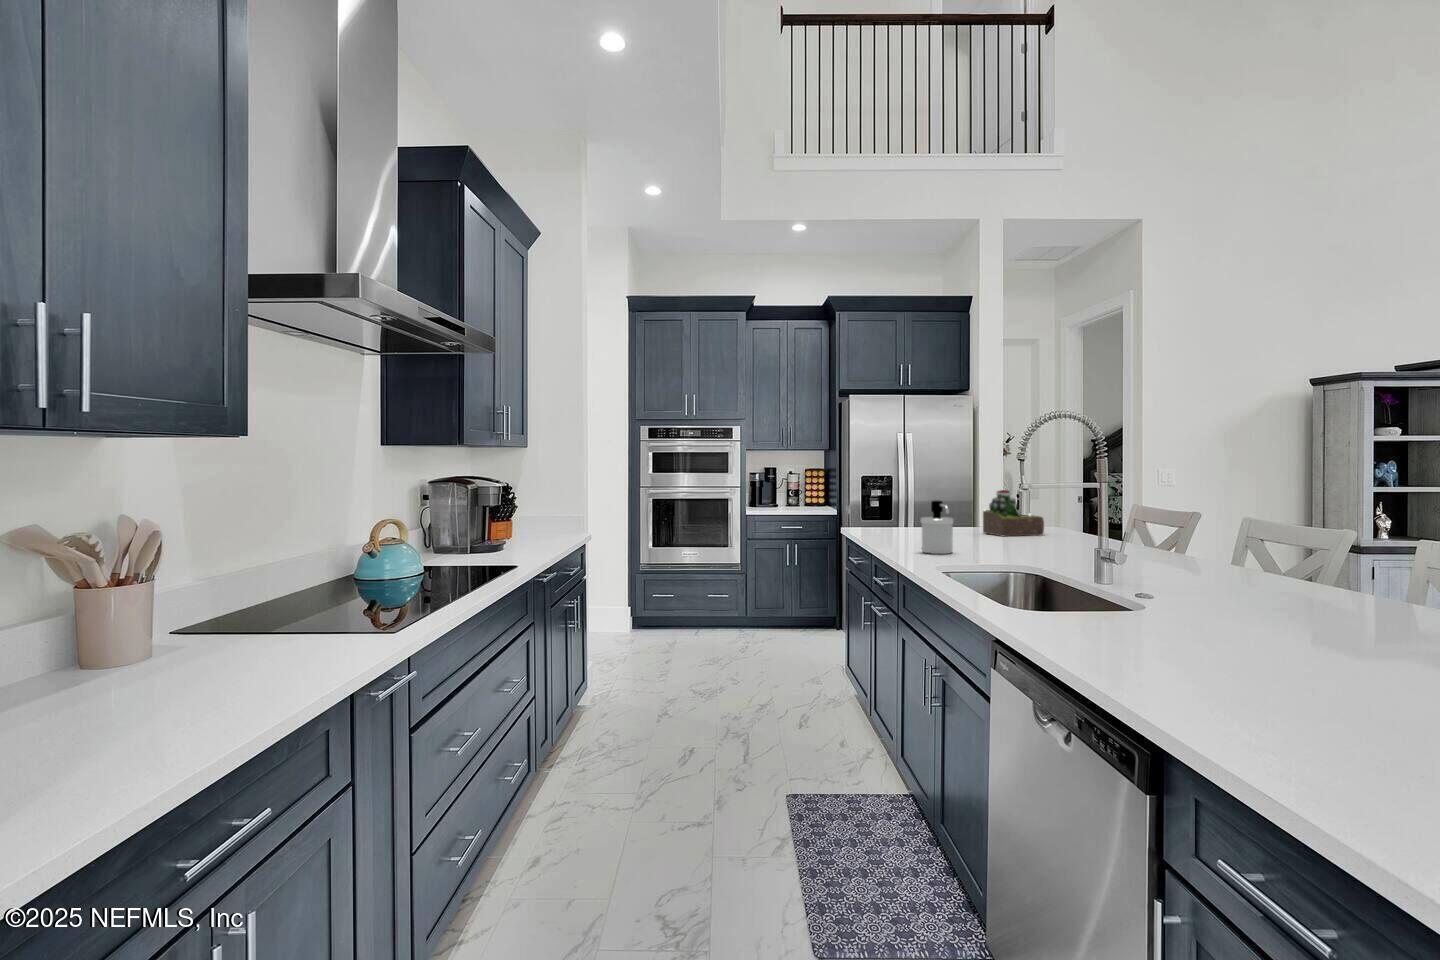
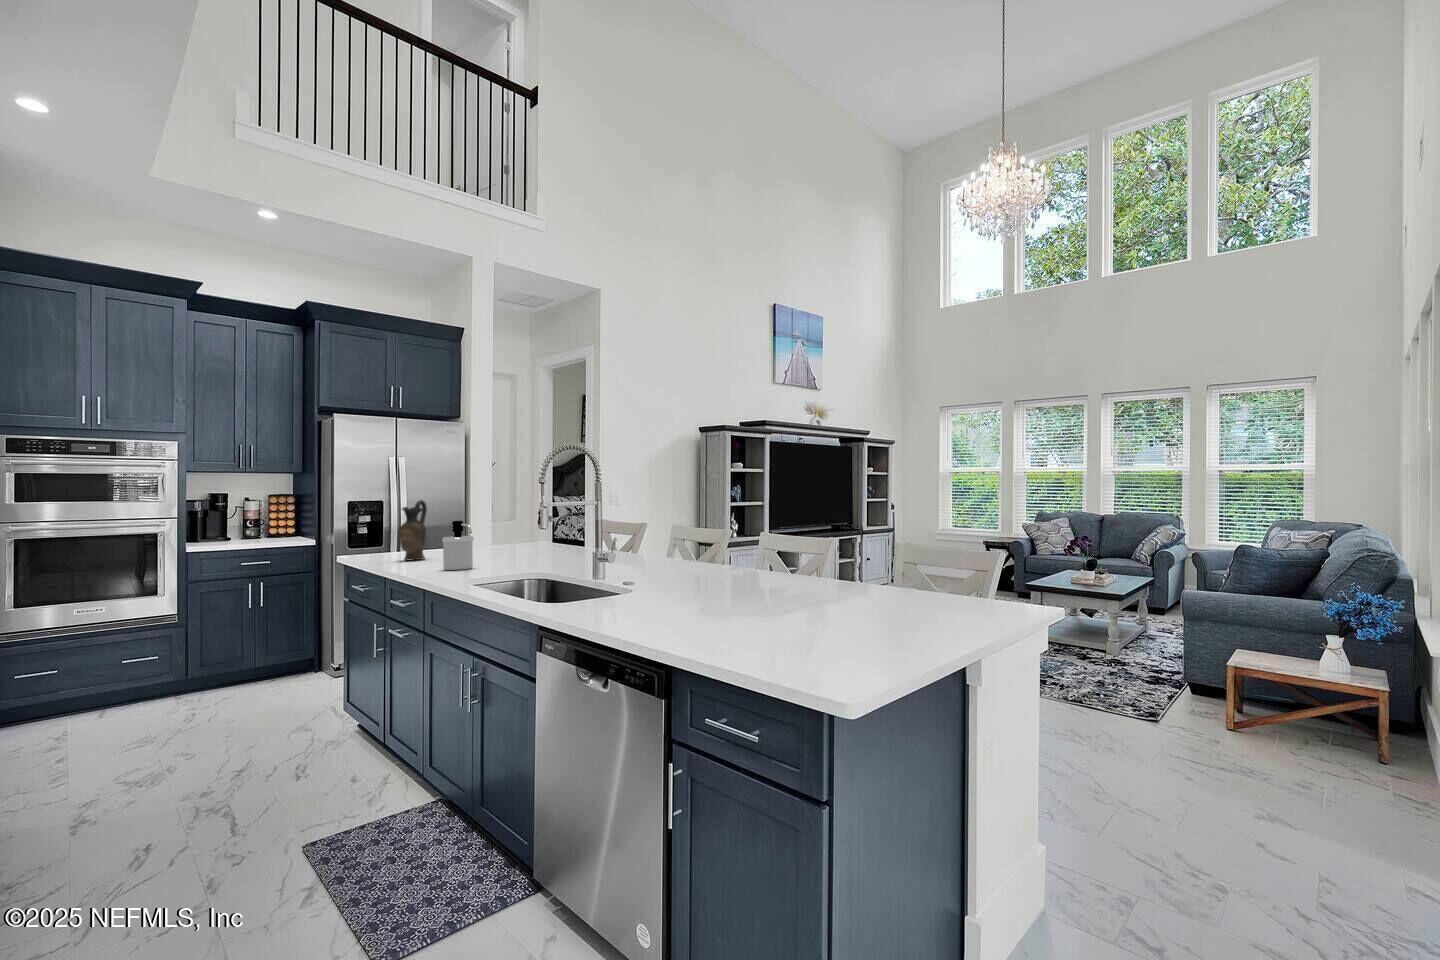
ceramic pitcher: none [891,477,919,538] -> present [398,500,427,560]
succulent plant: present [983,490,1044,536] -> none [484,511,537,552]

